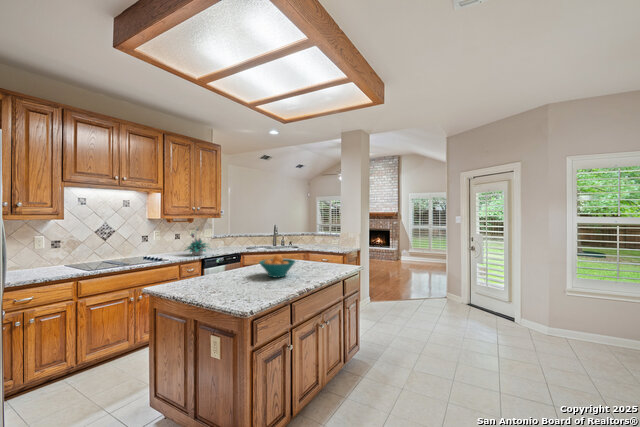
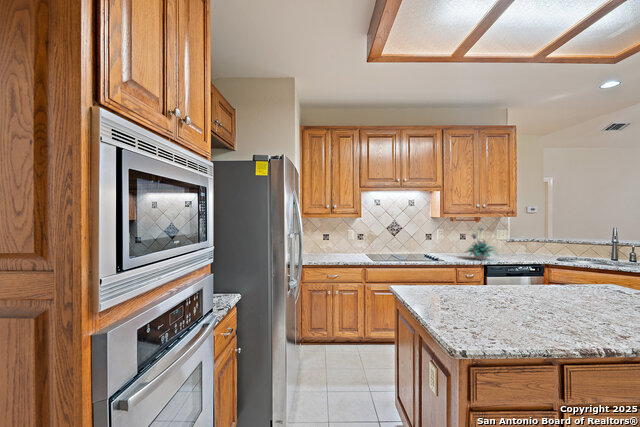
fruit bowl: present [259,255,295,278] -> none [532,274,615,314]

